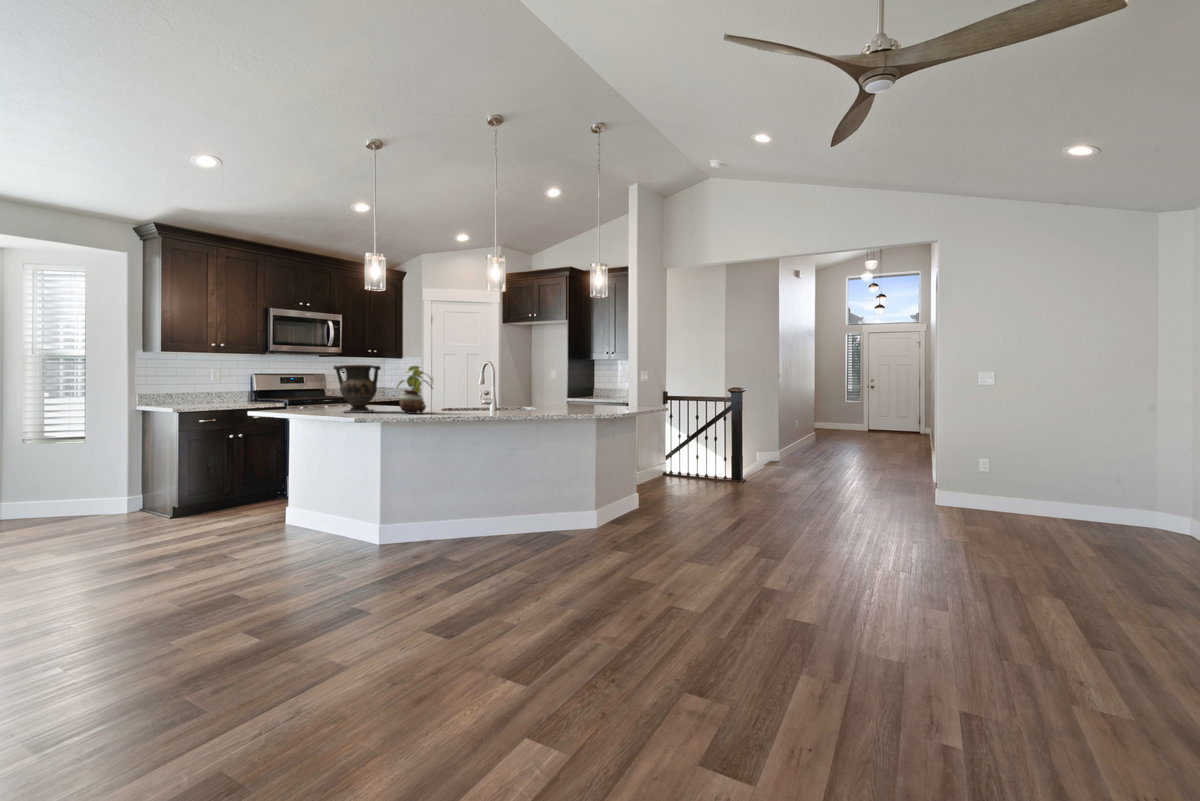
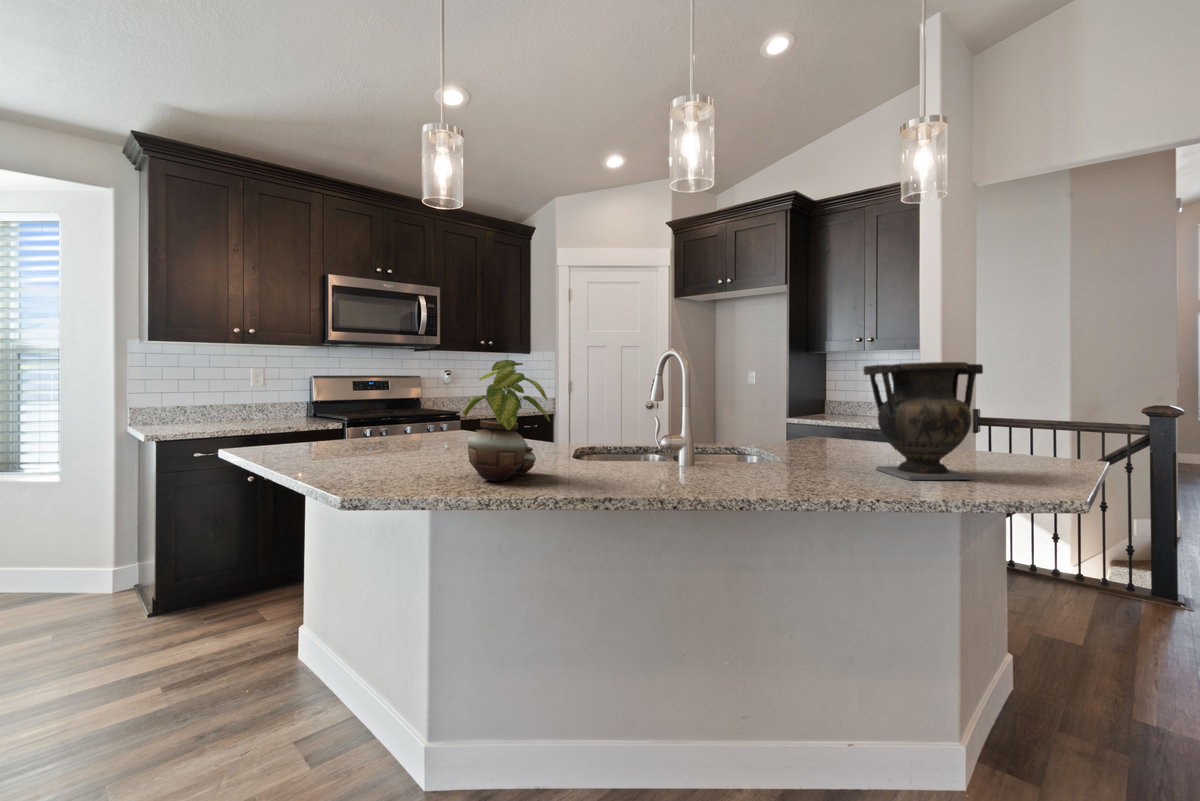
vase: present [334,365,381,413] -> present [863,362,983,480]

